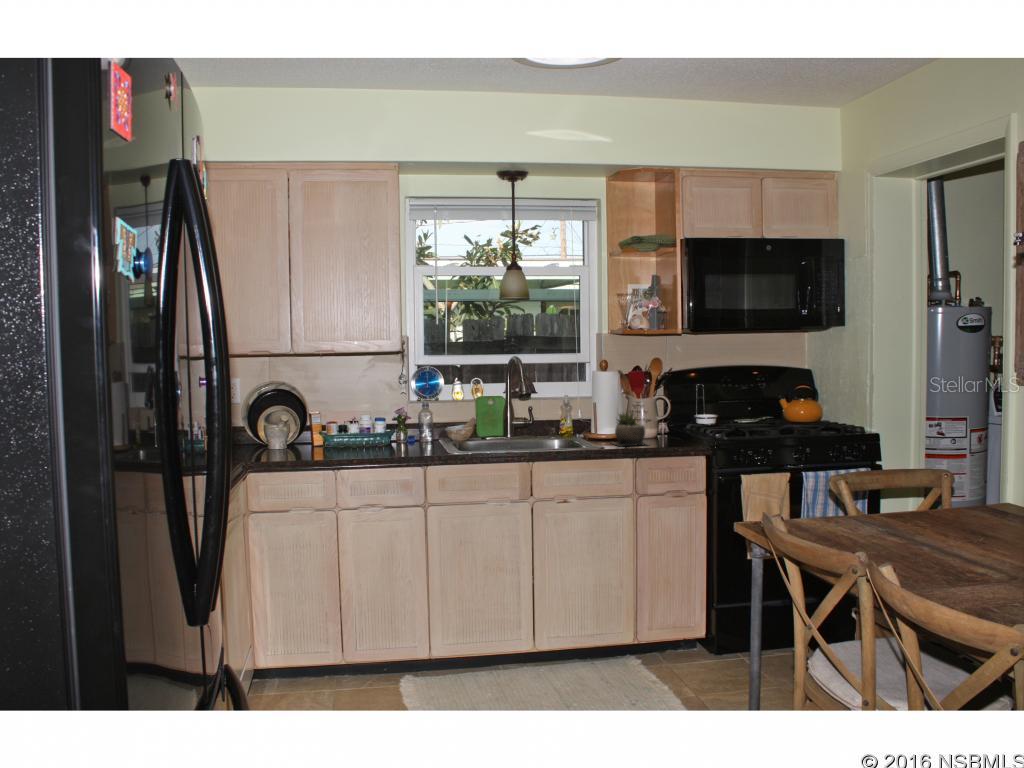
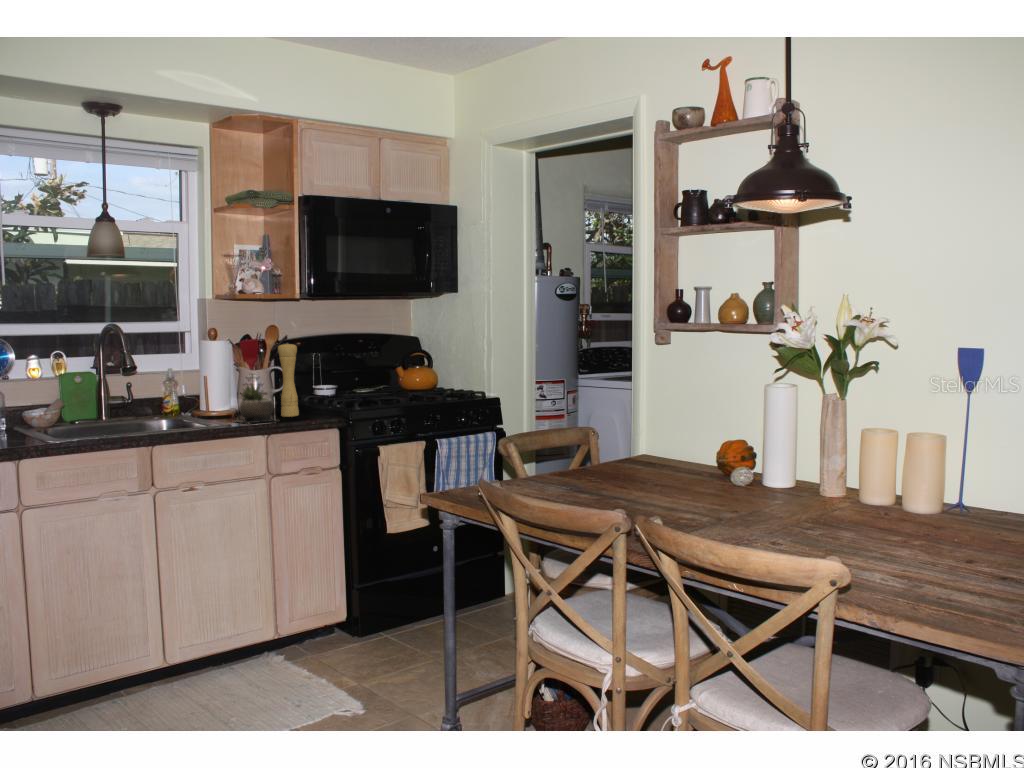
pepper mill: none [654,374,672,441] -> present [278,343,299,417]

